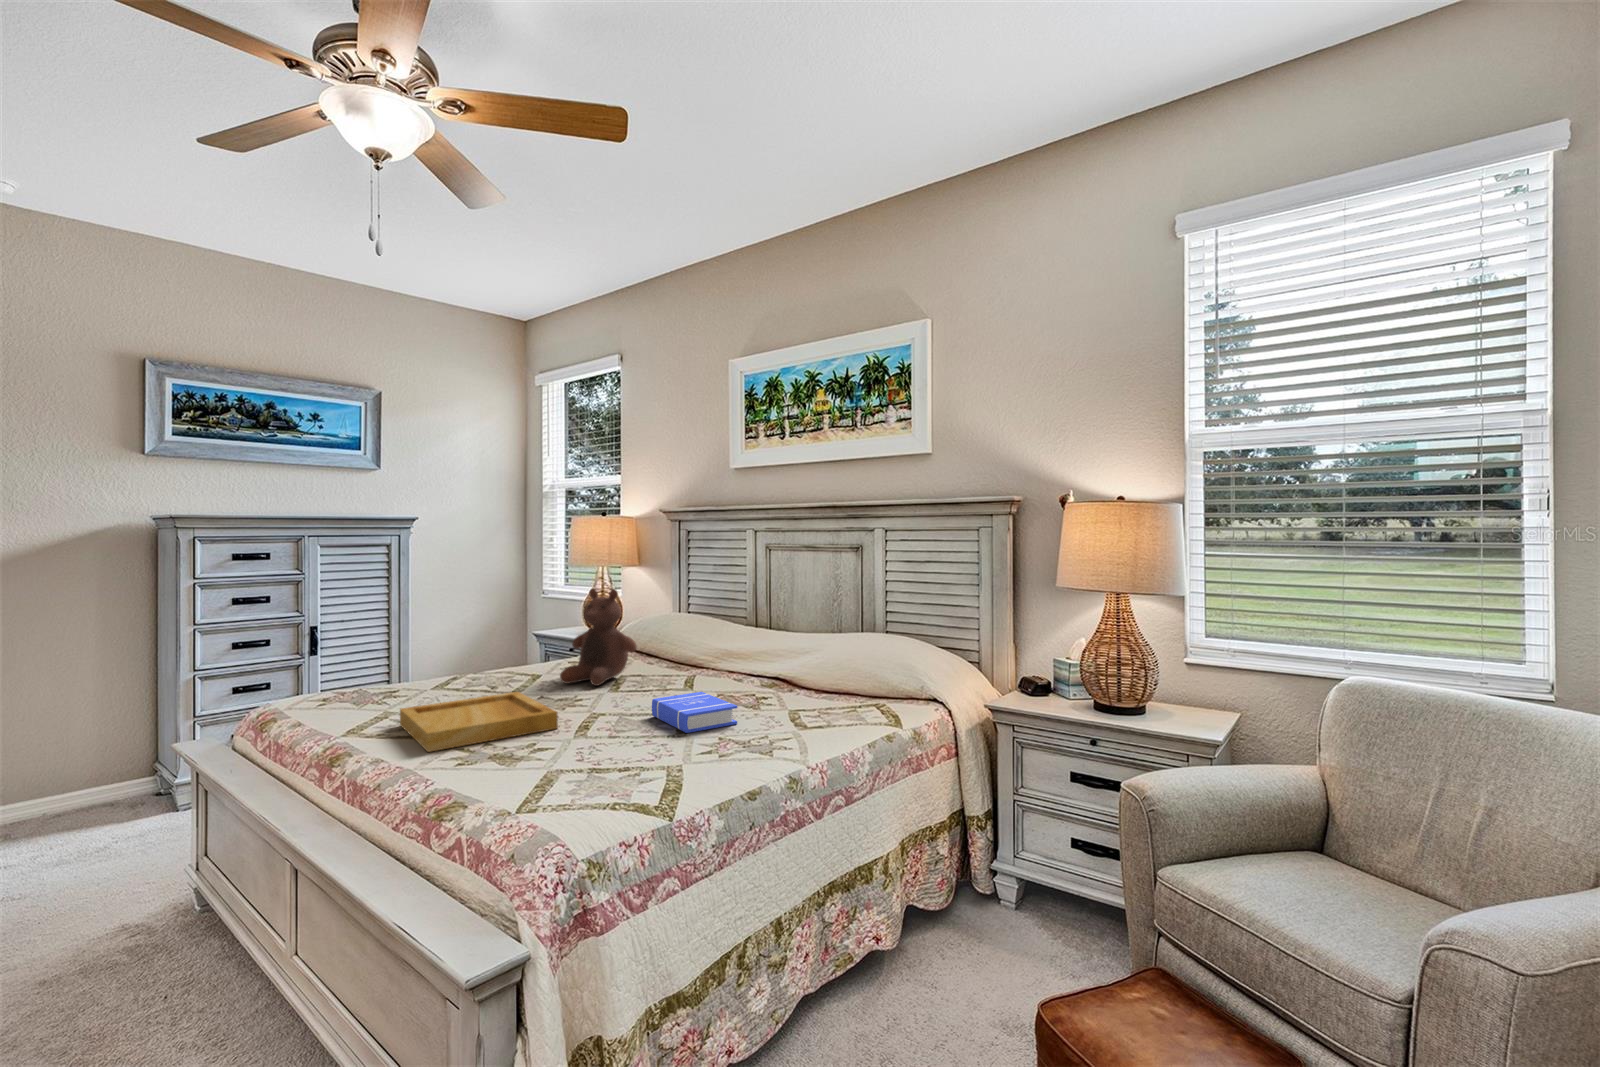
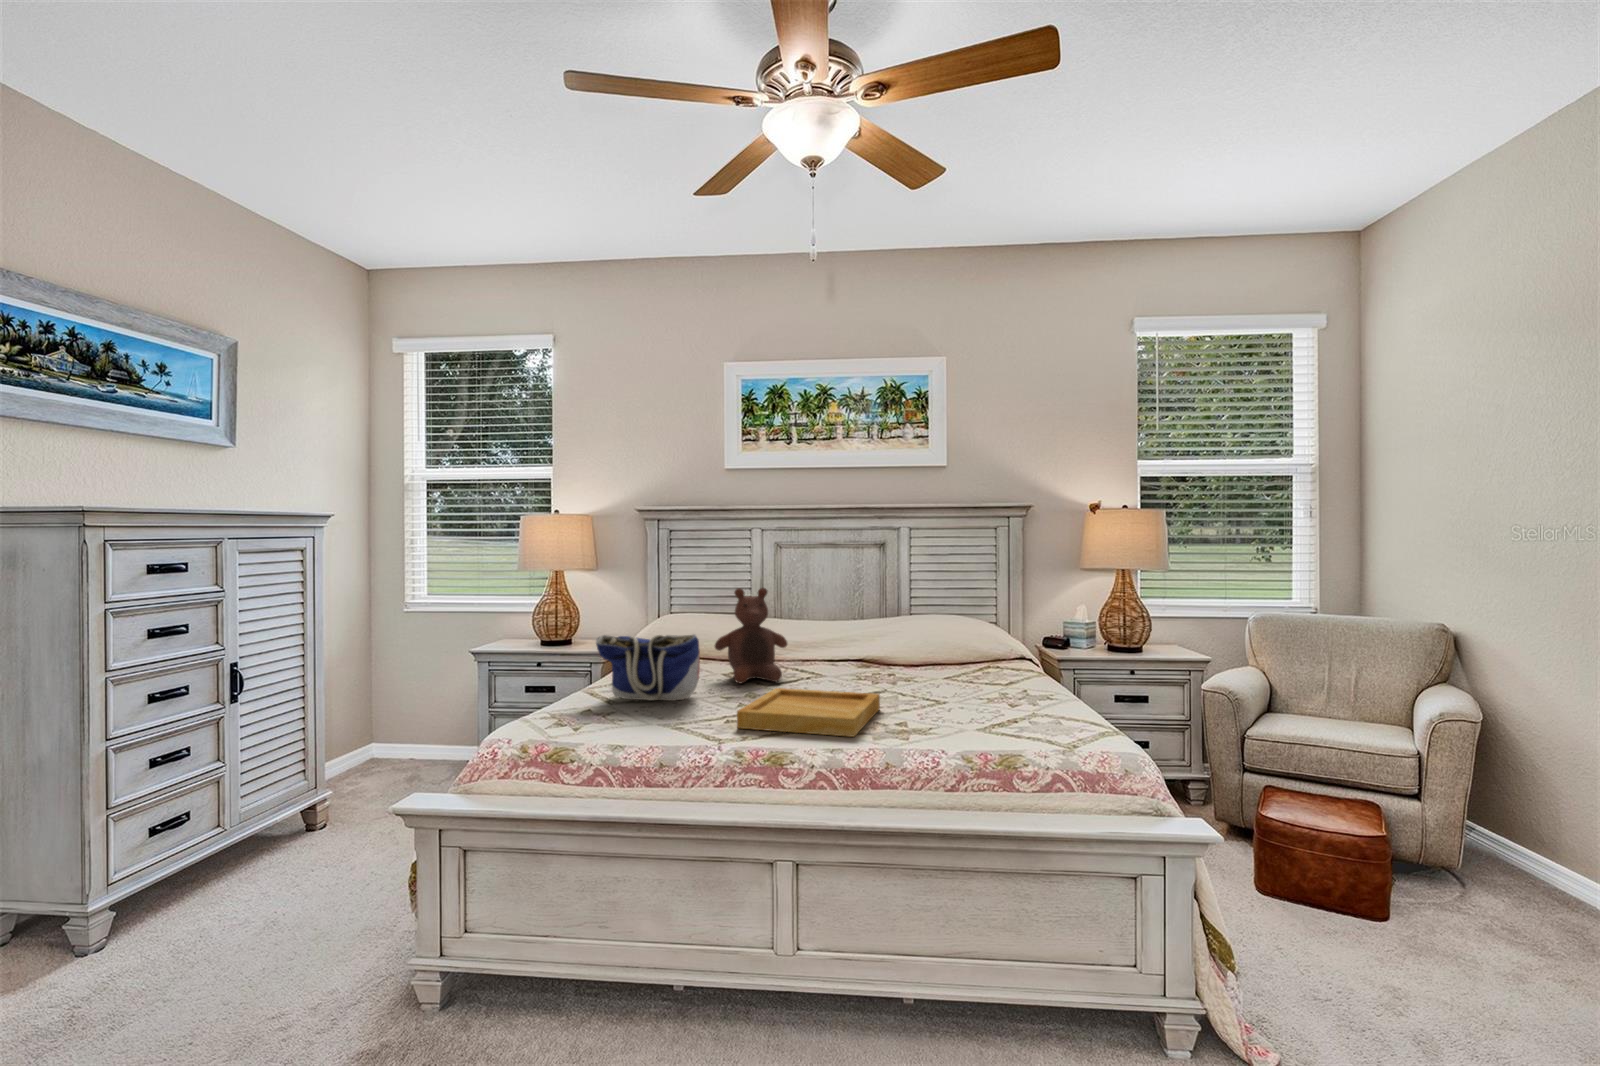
tote bag: none [425,626,508,692] -> present [596,635,700,701]
book: present [652,692,737,733] -> none [913,669,988,697]

